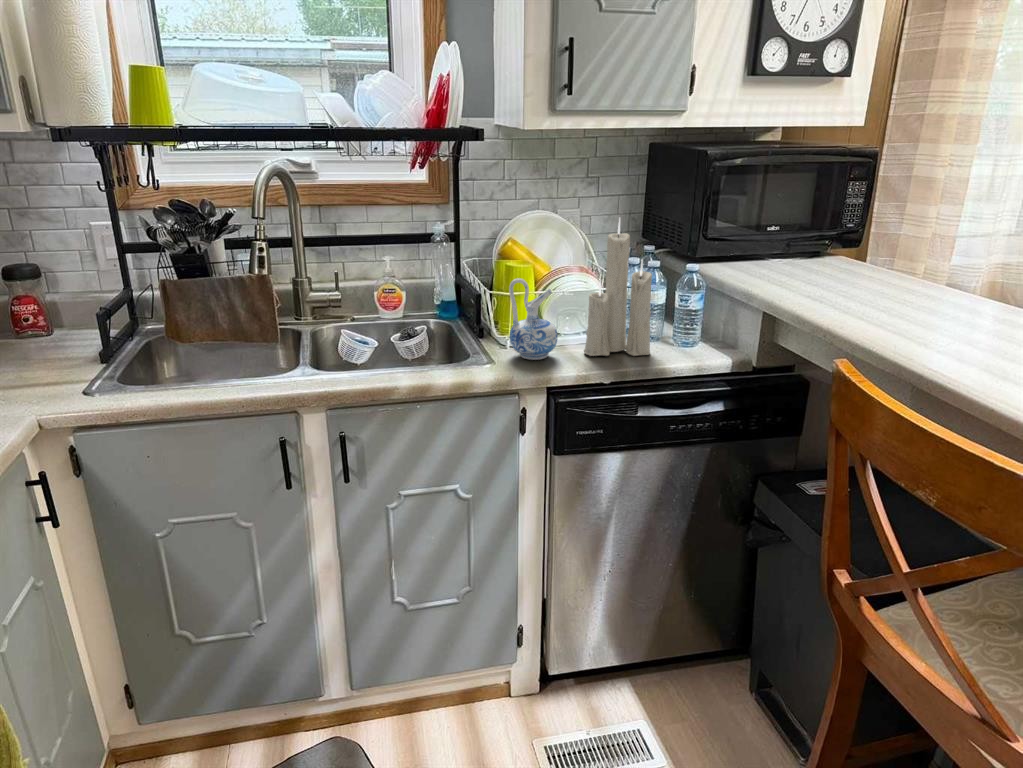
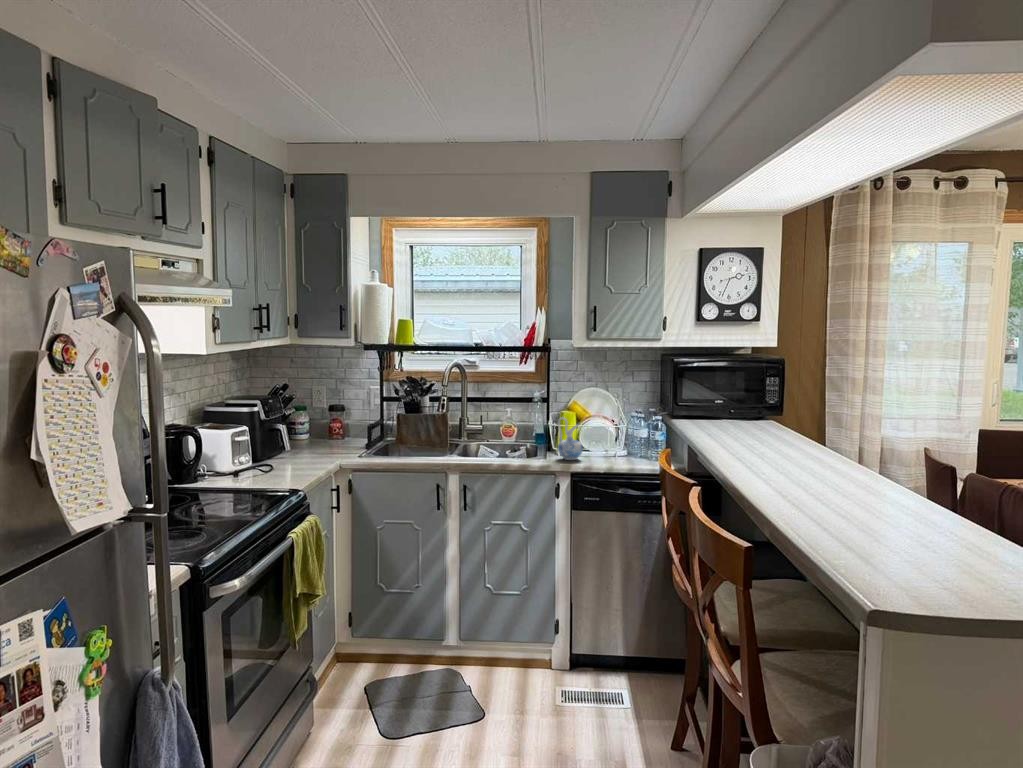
candle: present [584,218,652,356] -> none [598,385,634,462]

